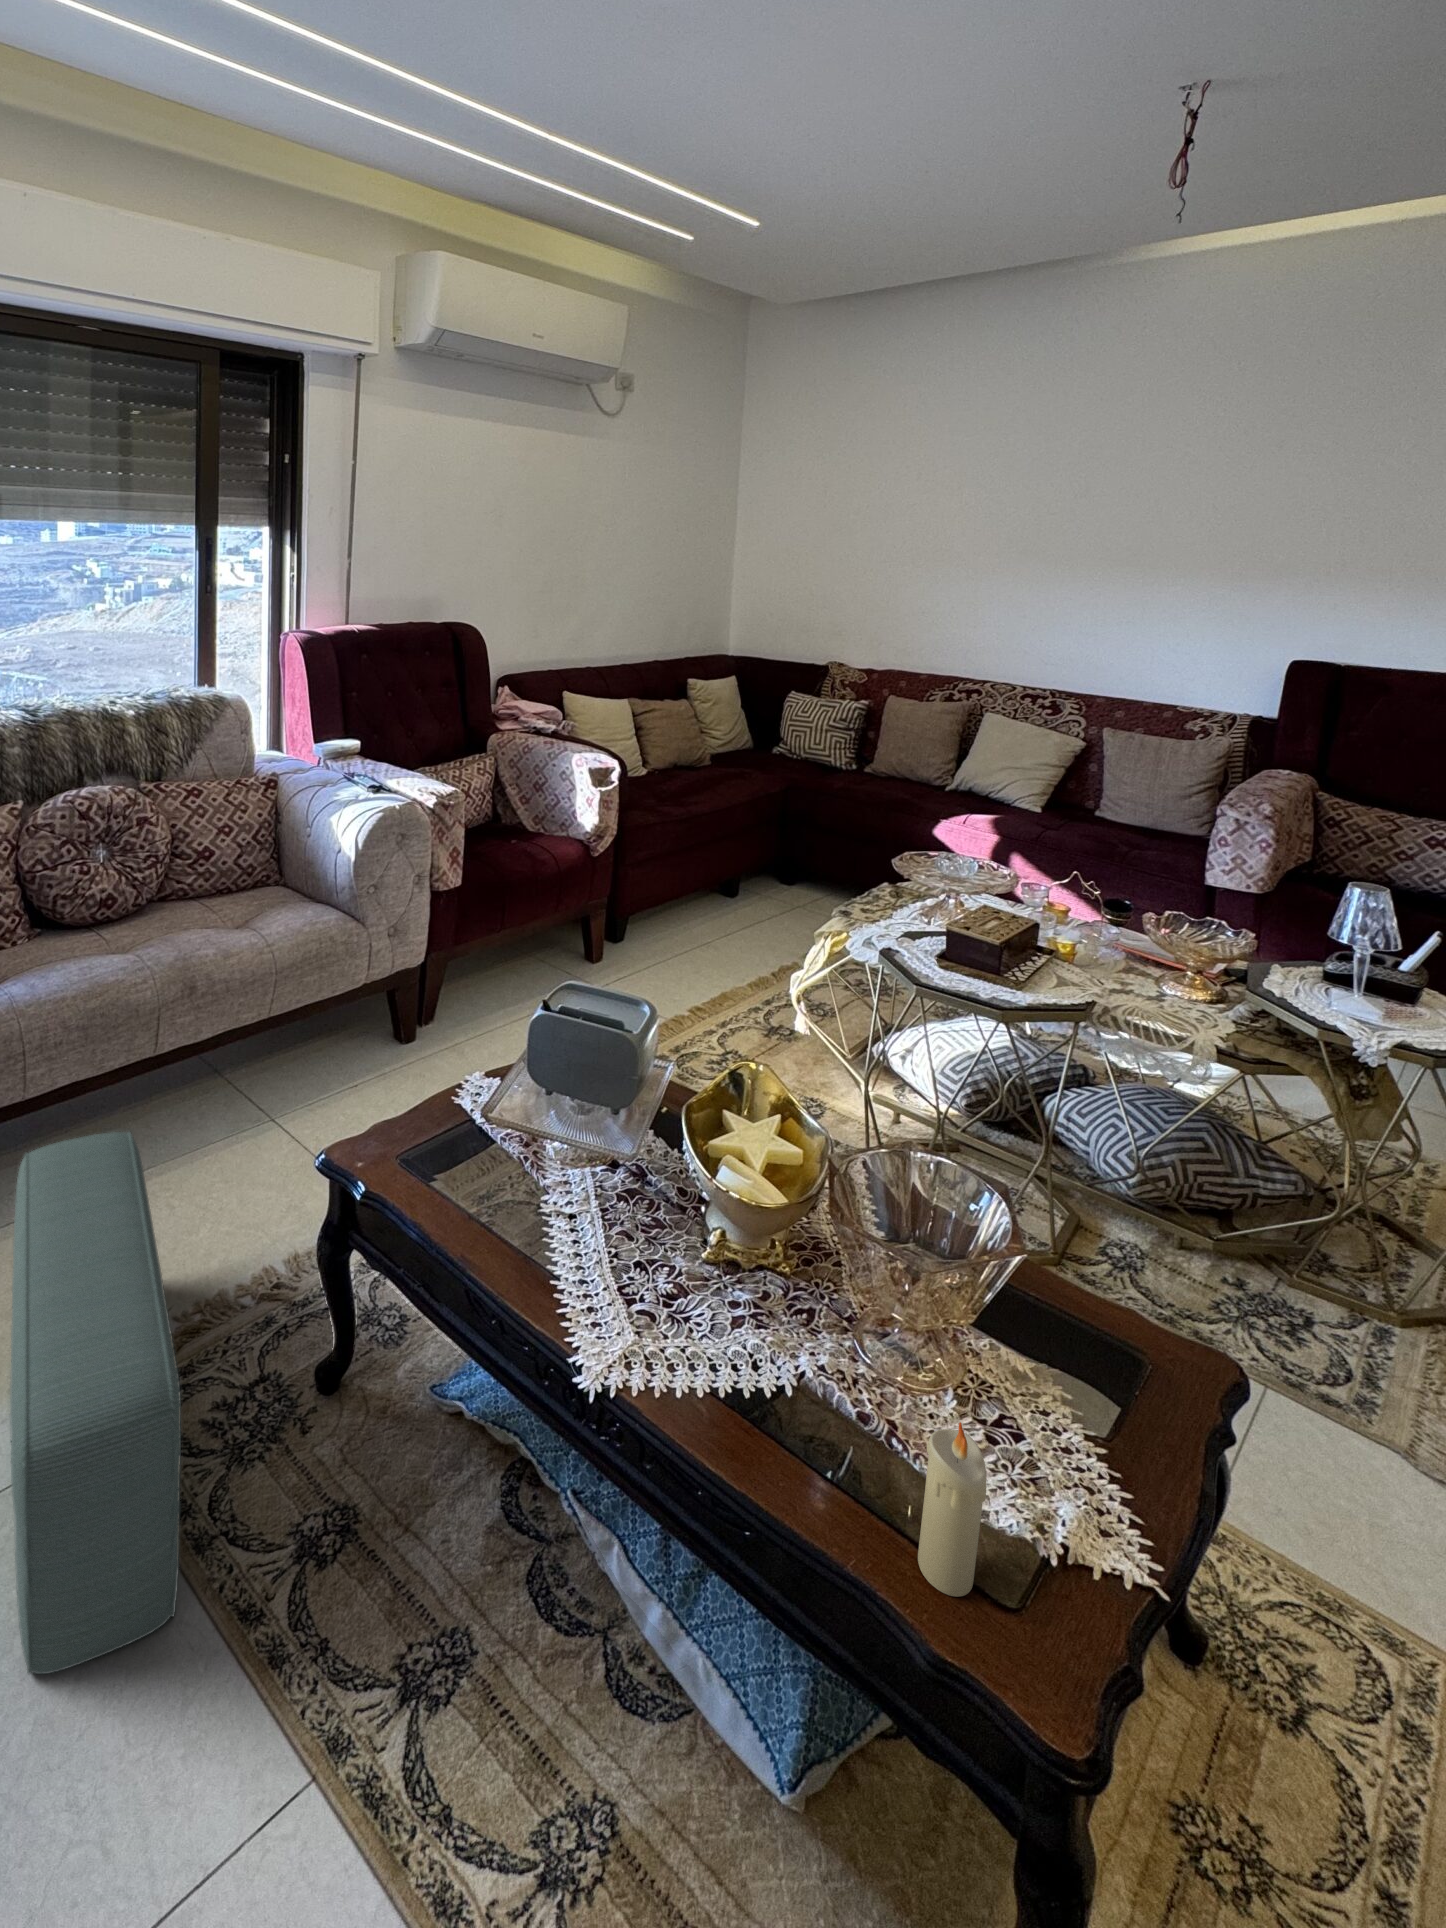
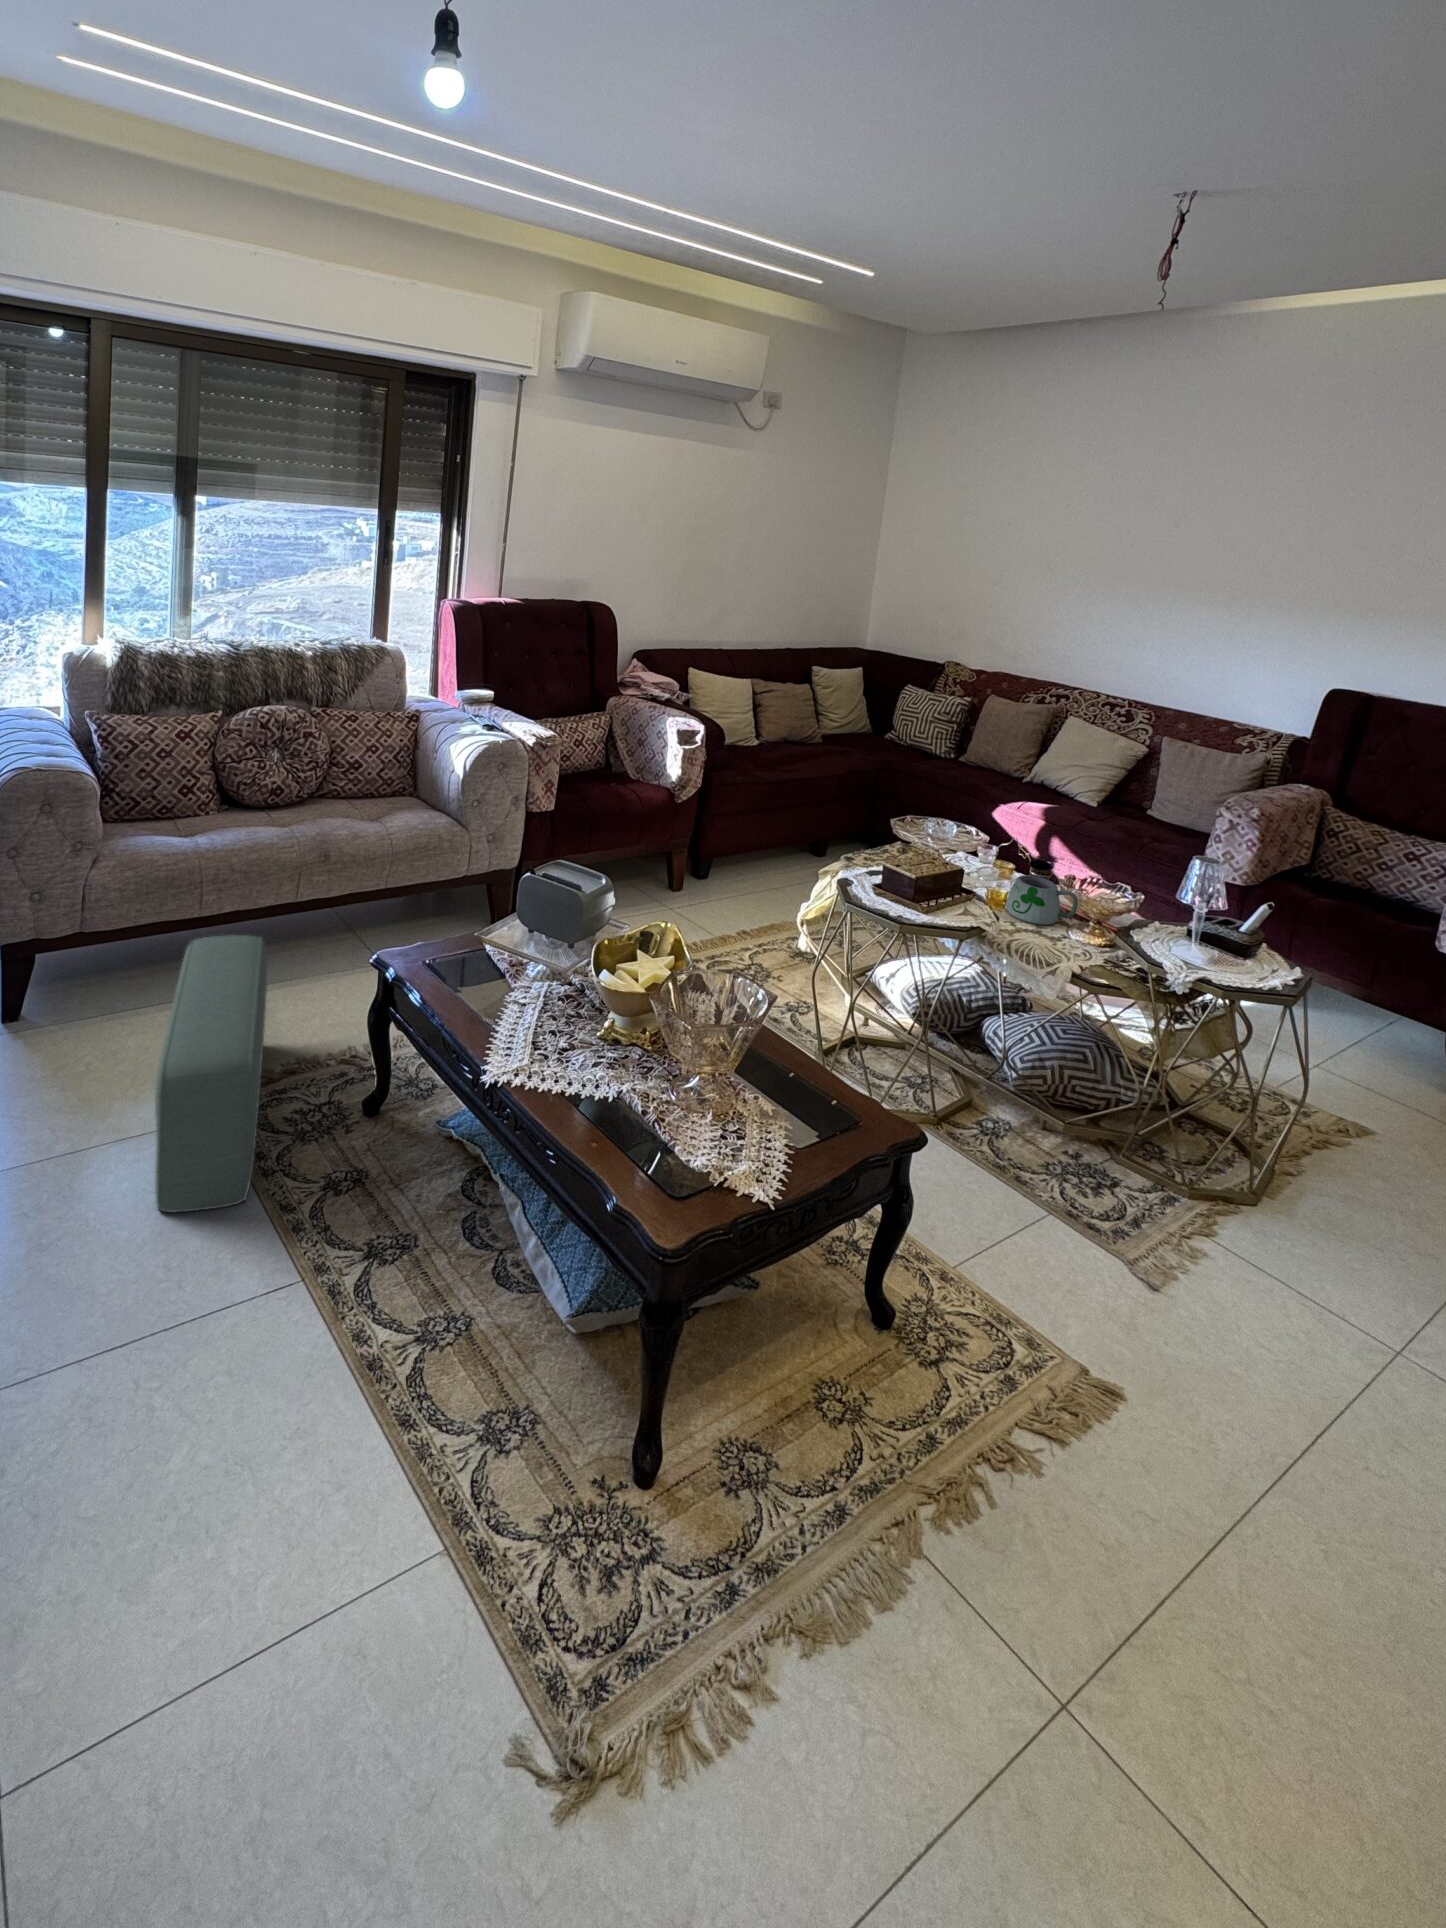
mug: none [1084,918,1183,992] -> present [1006,875,1078,932]
candle: present [918,1422,986,1597] -> none [611,1074,646,1168]

